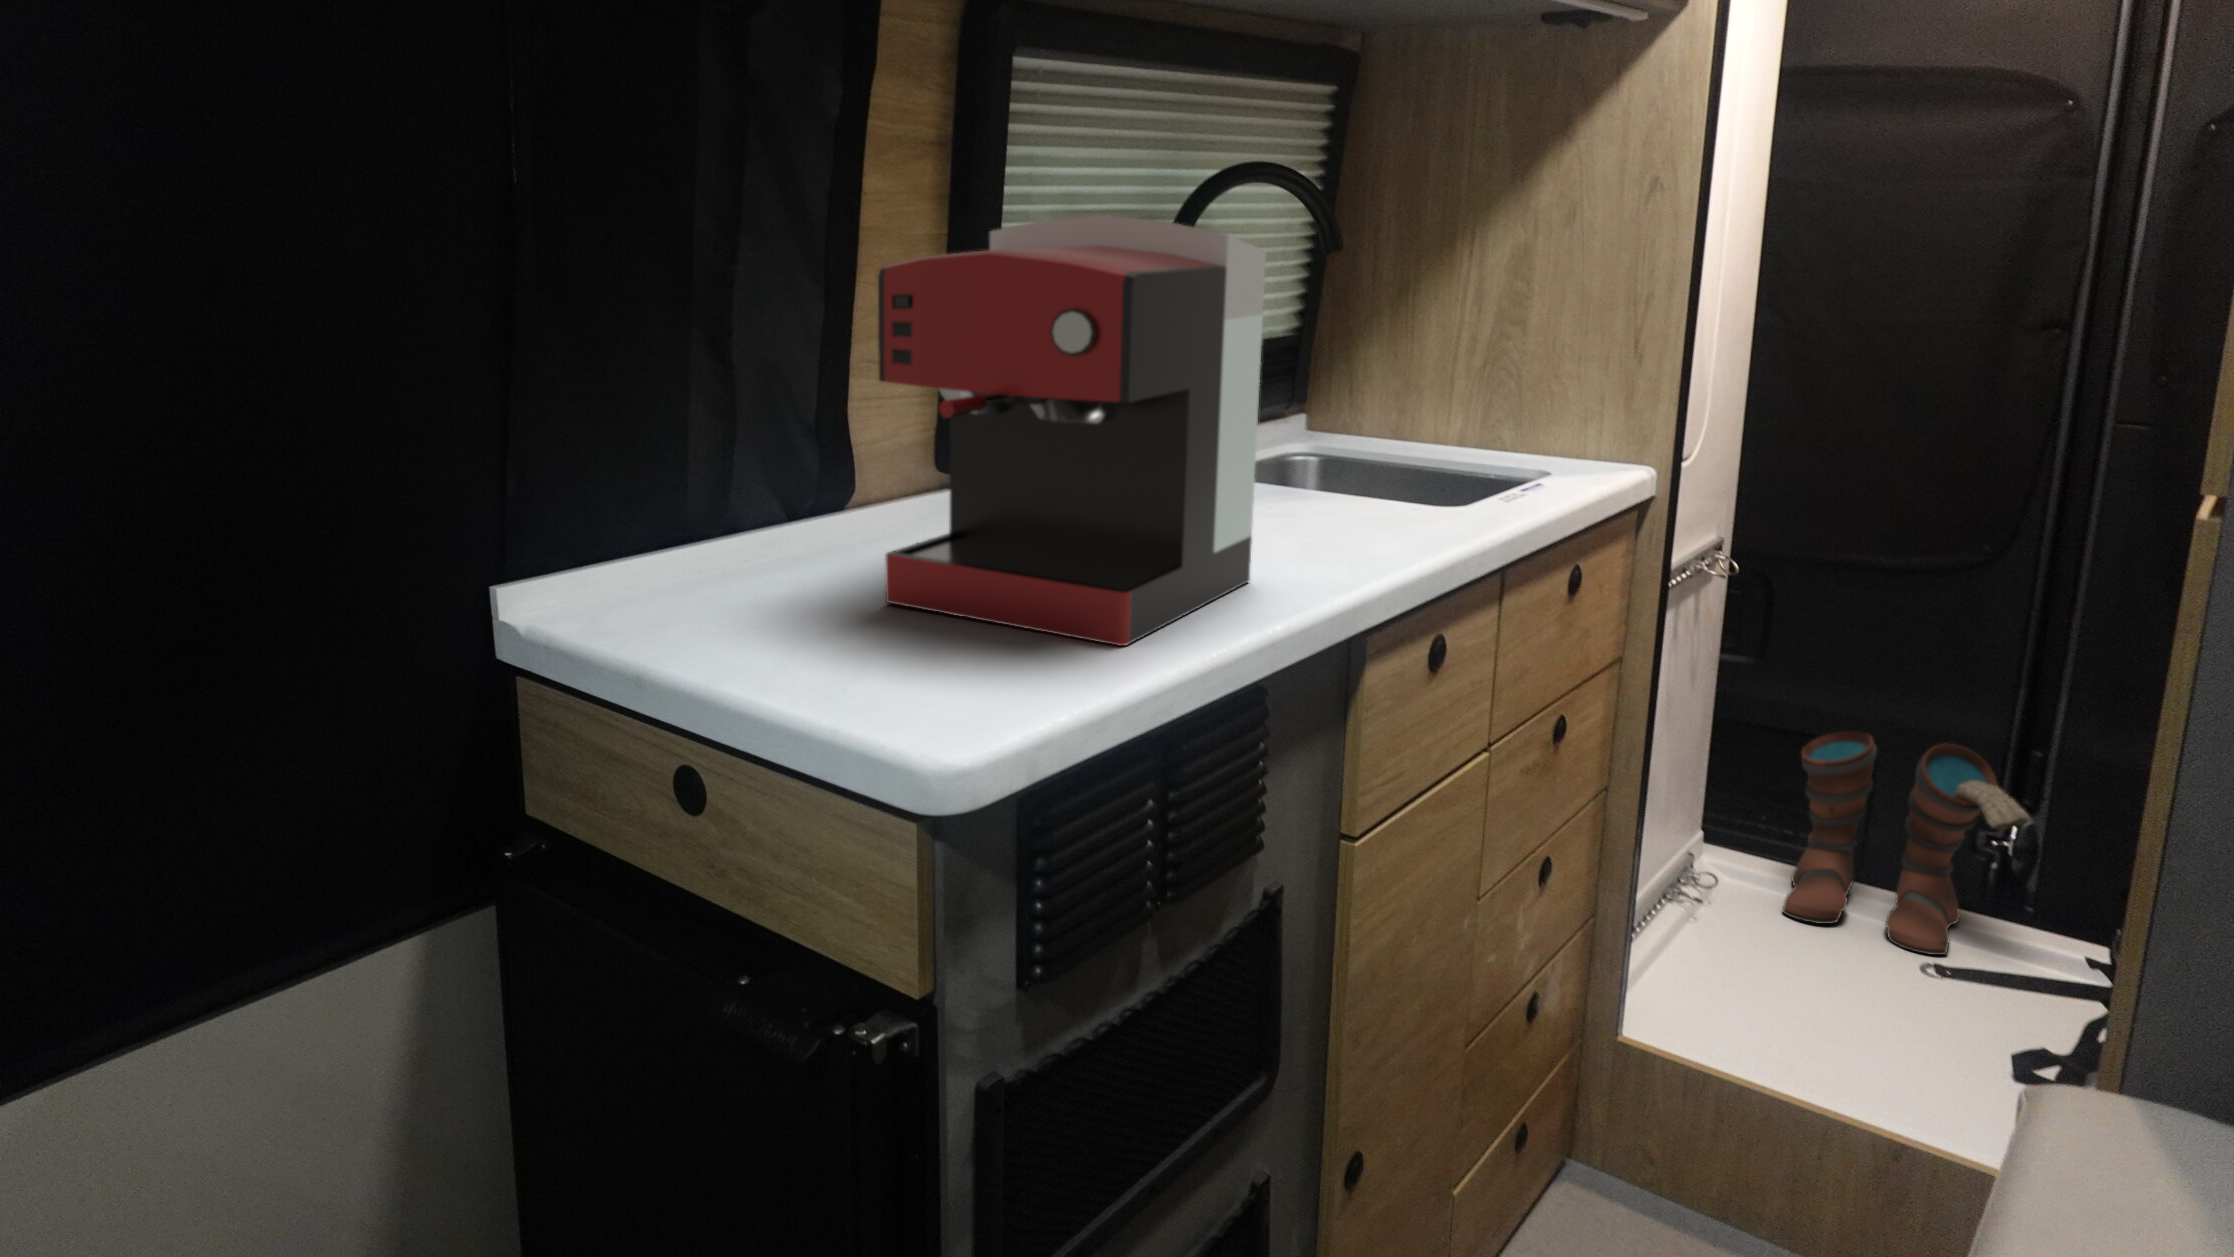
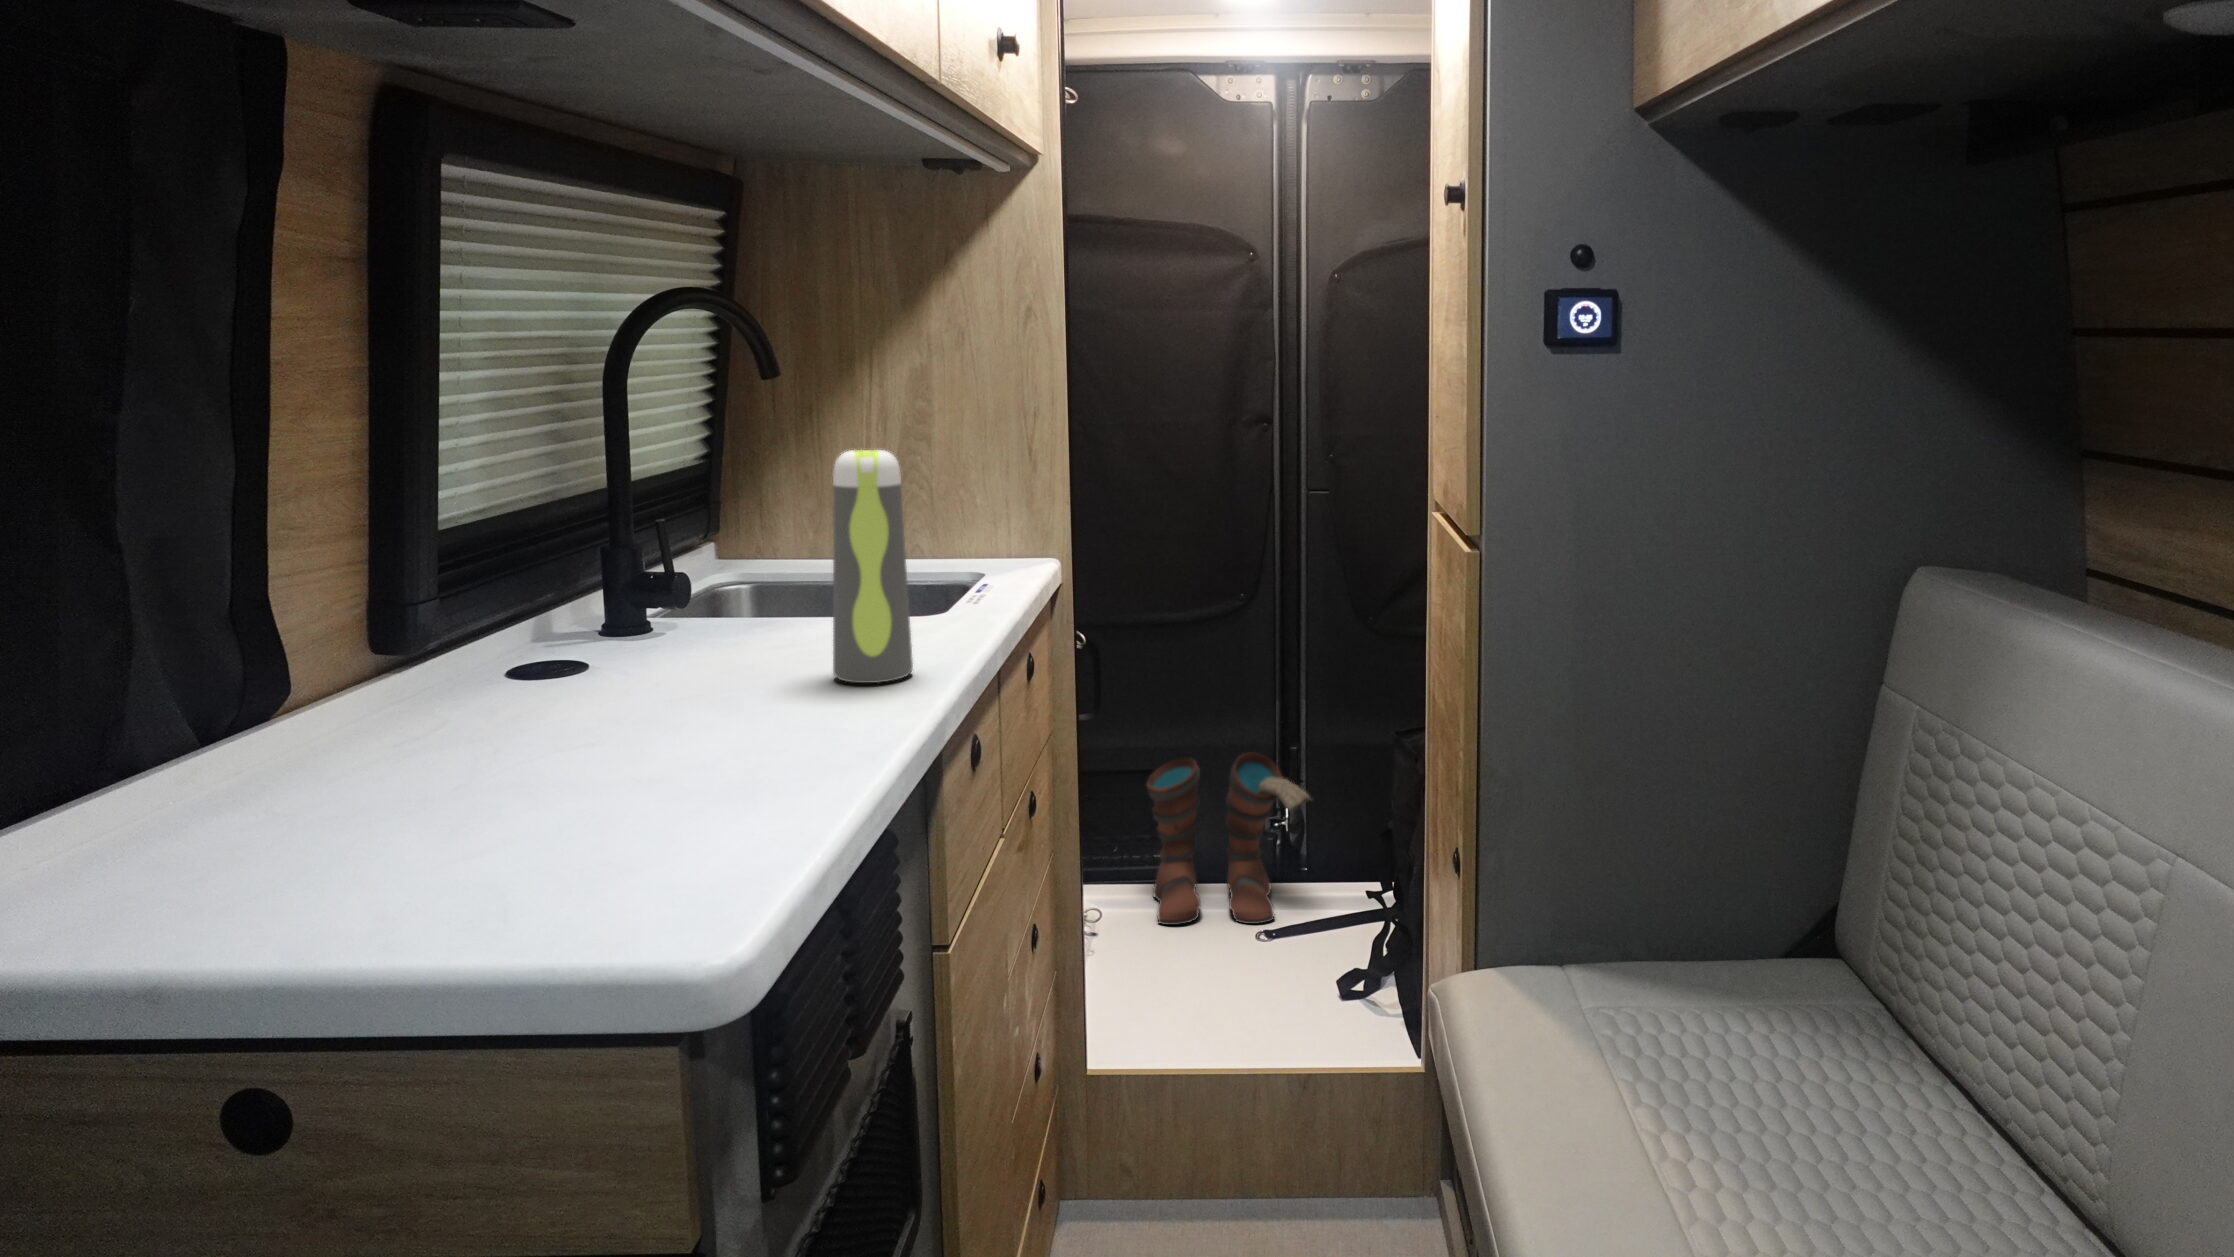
coffee maker: present [878,215,1266,646] -> none [417,347,835,814]
water bottle: none [1284,324,1370,562] -> present [833,450,913,683]

